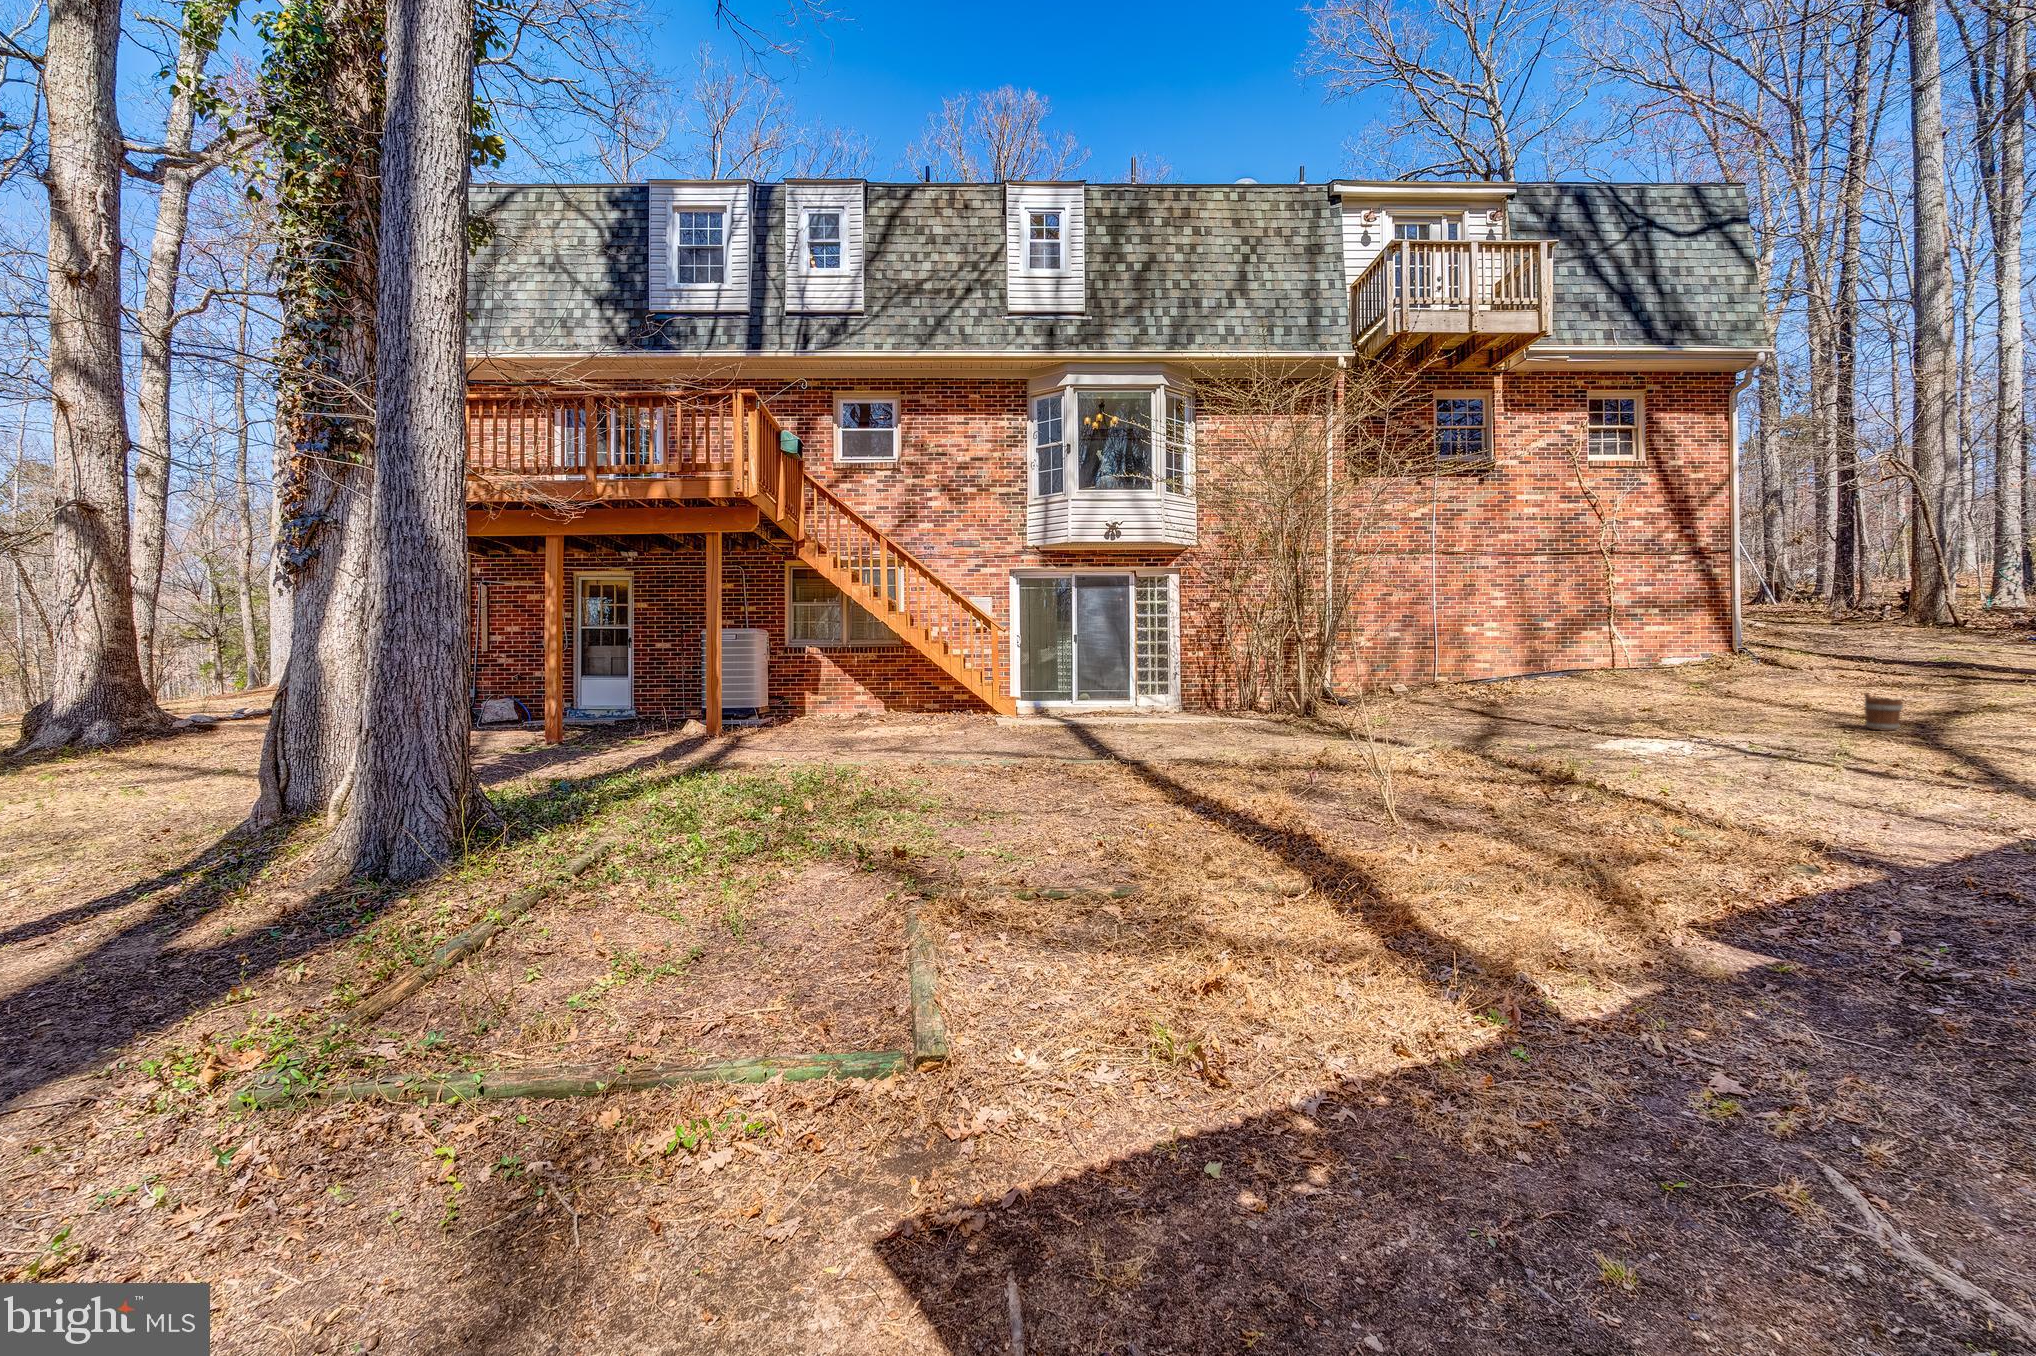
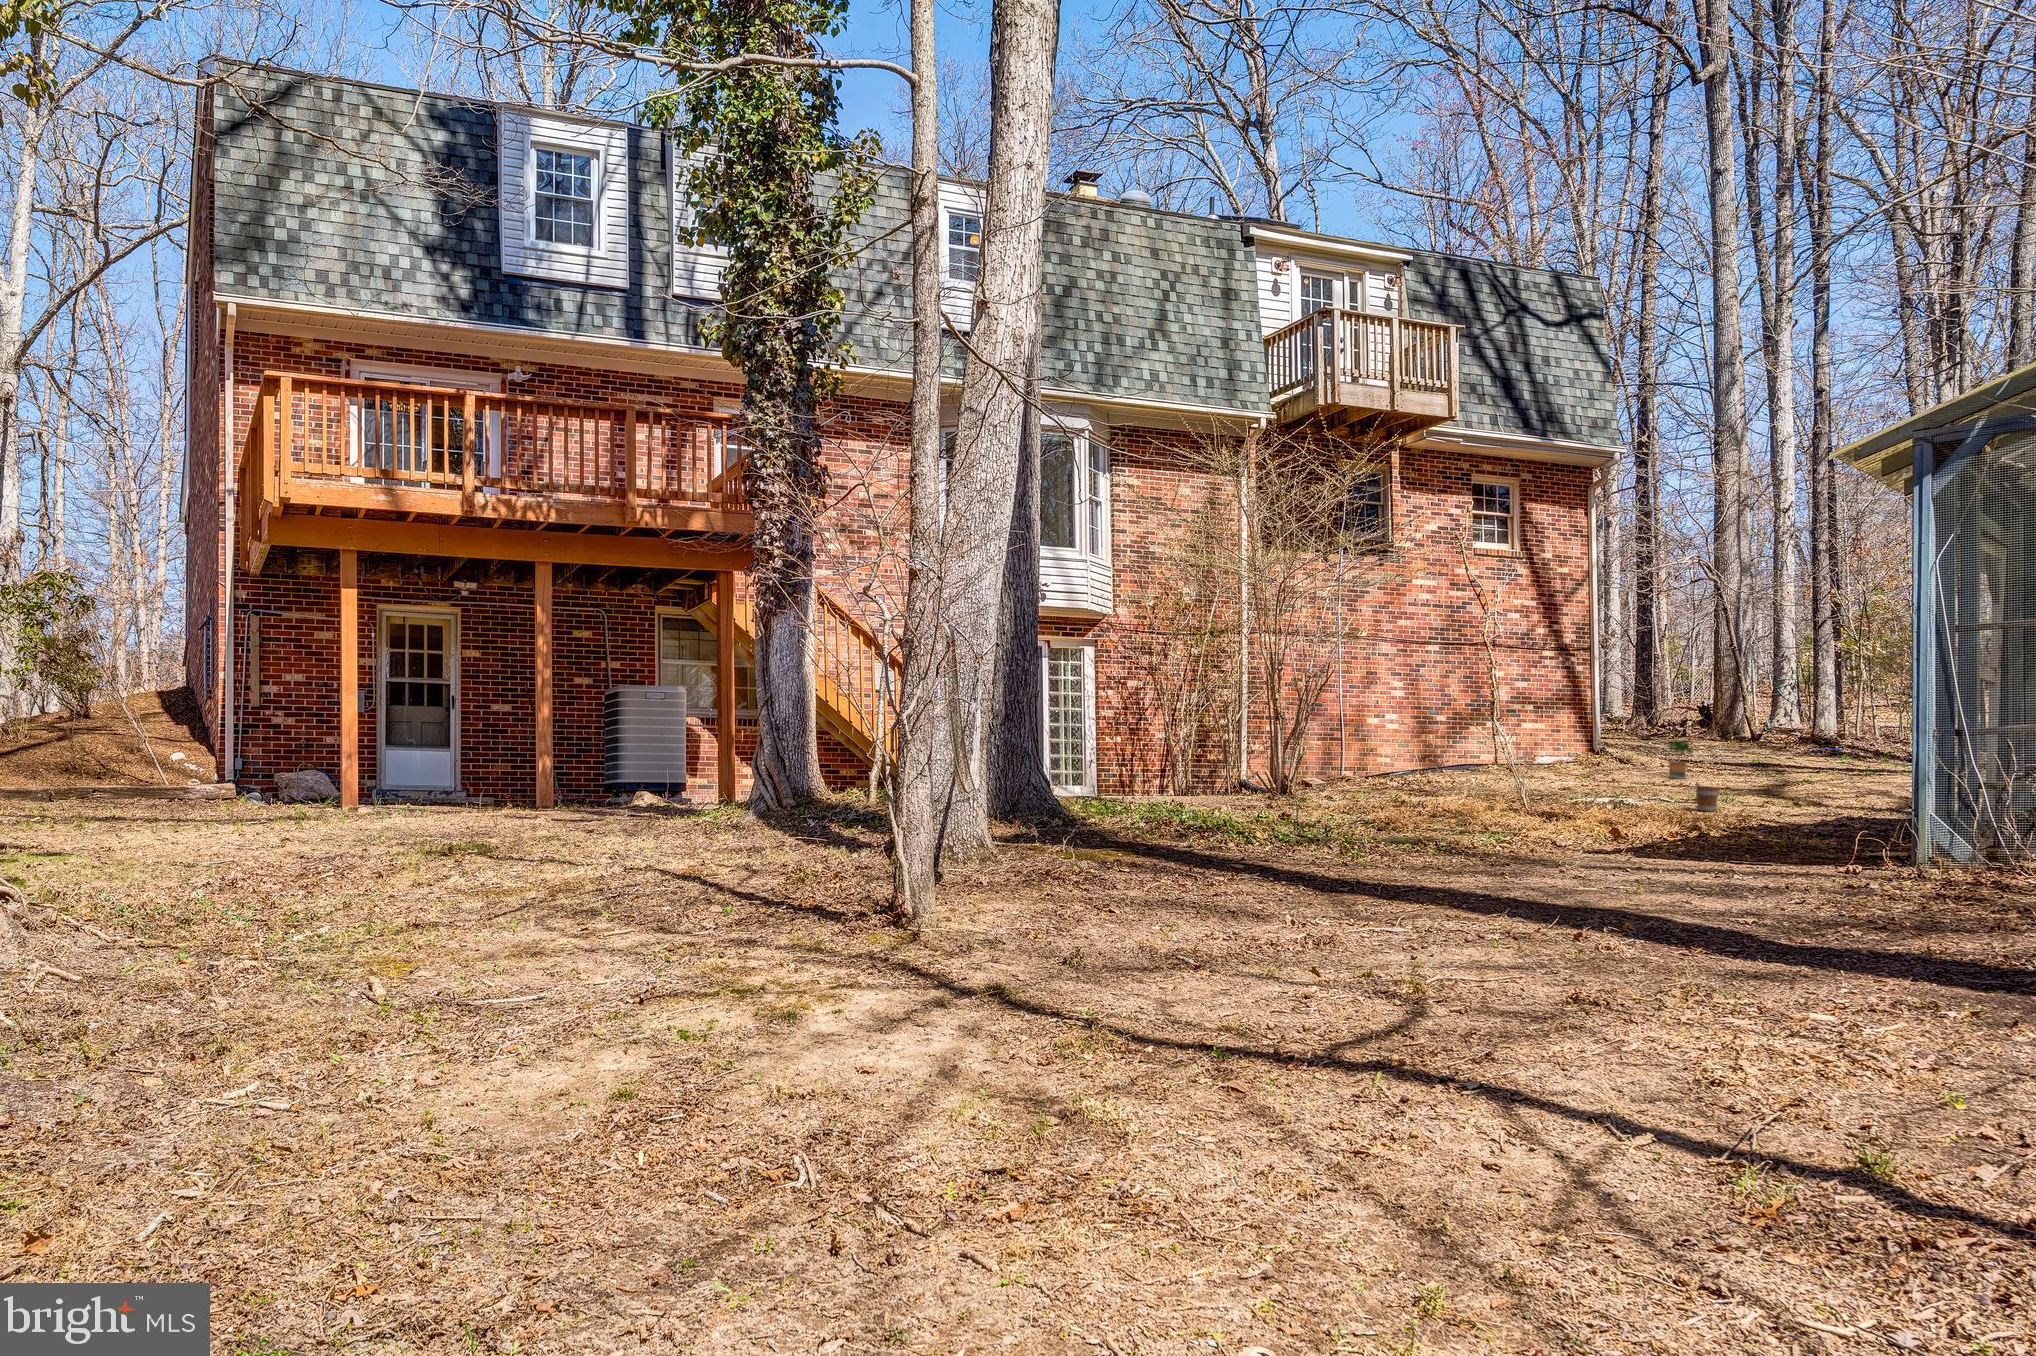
potted tree: none [1823,639,1864,683] -> present [1668,741,1693,779]

